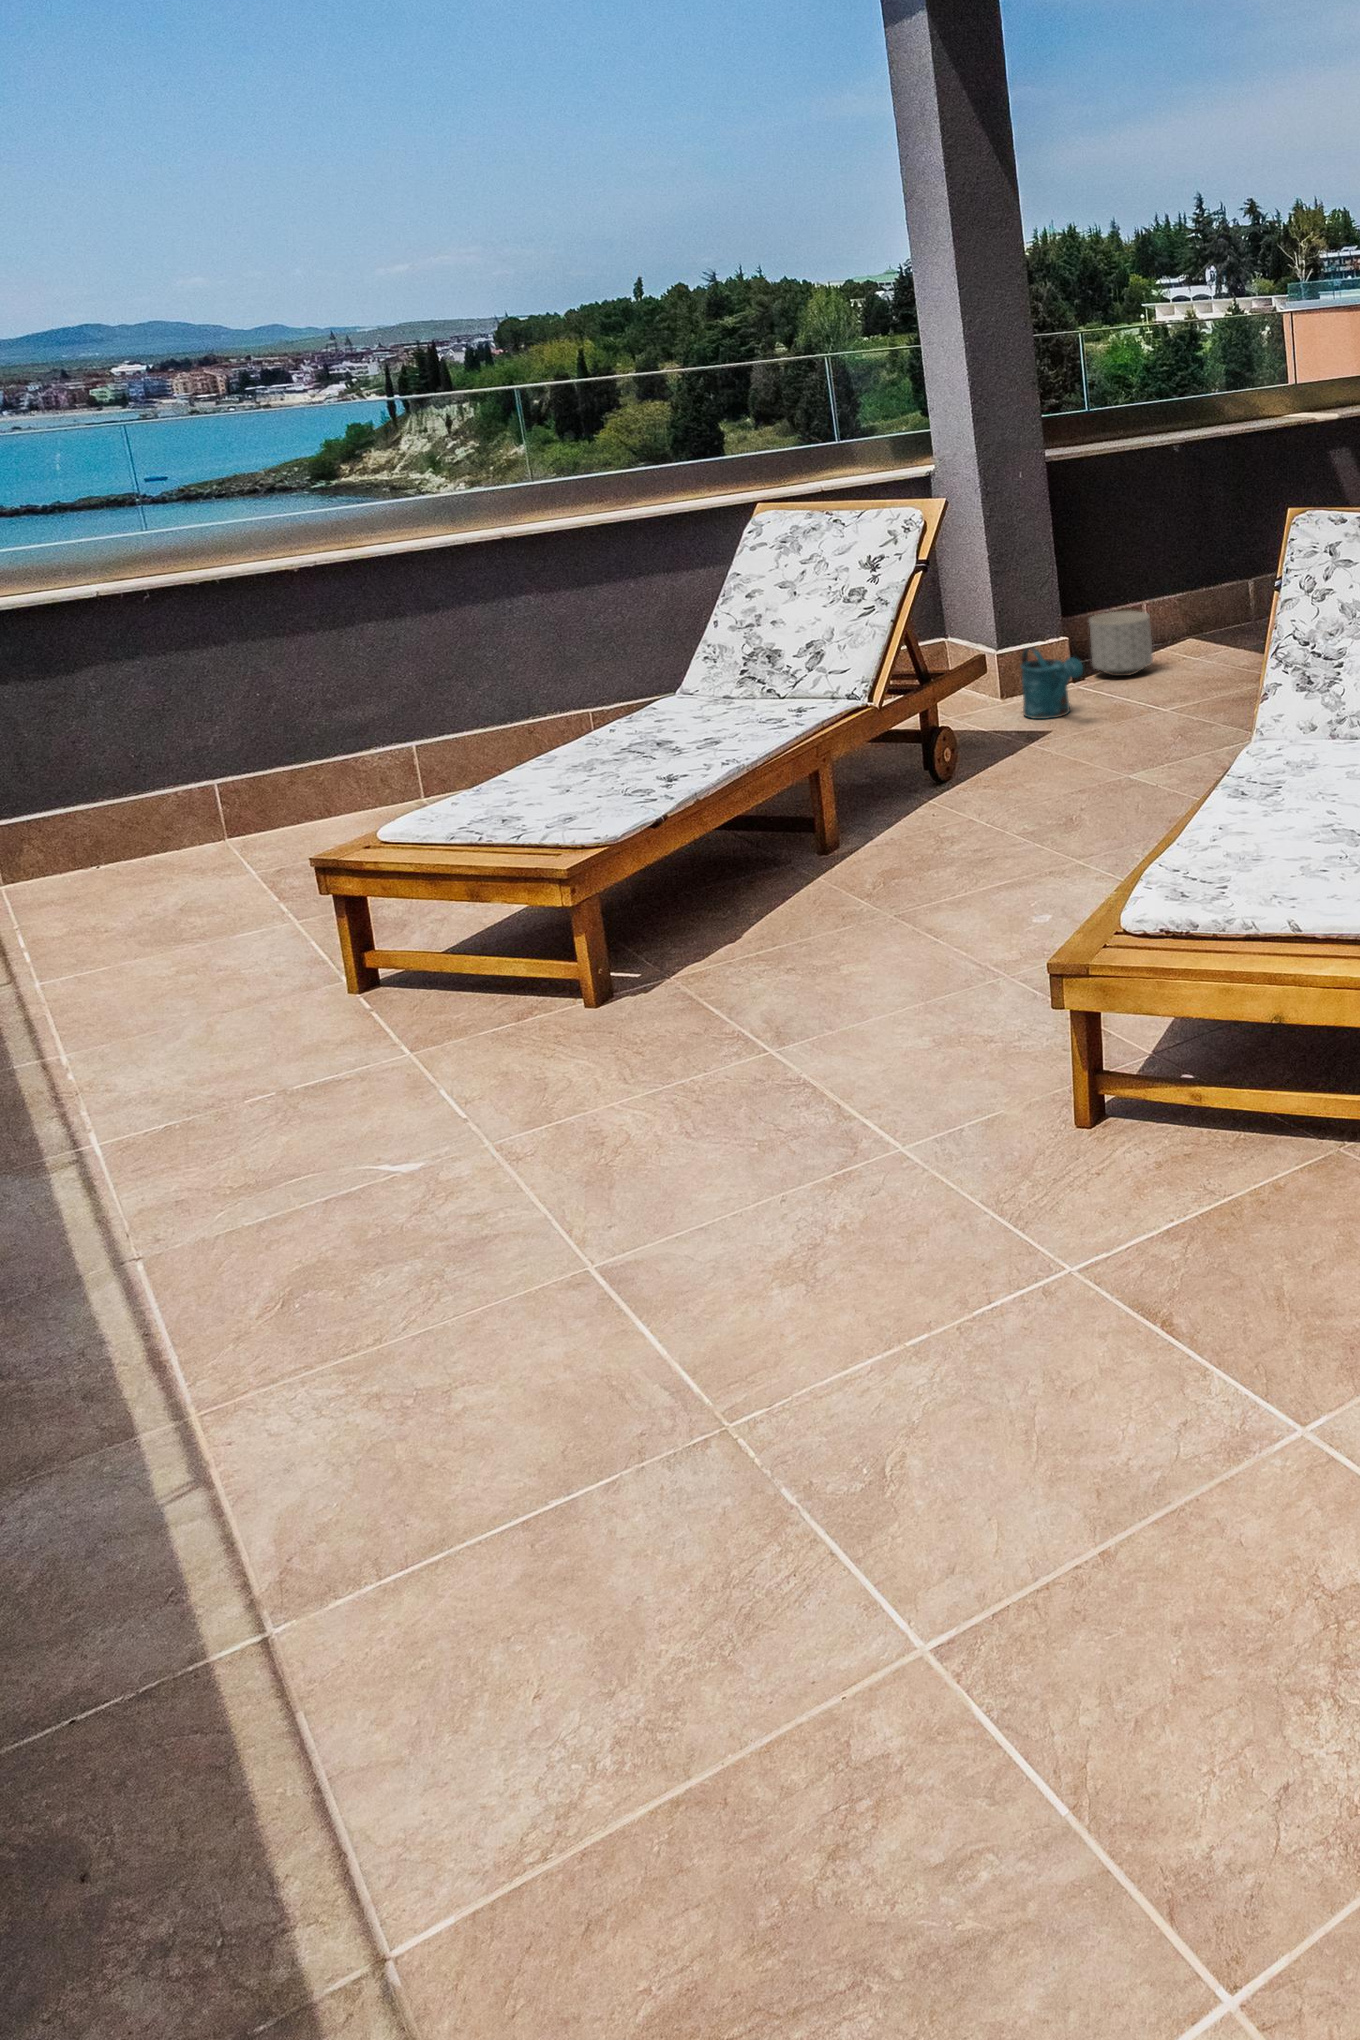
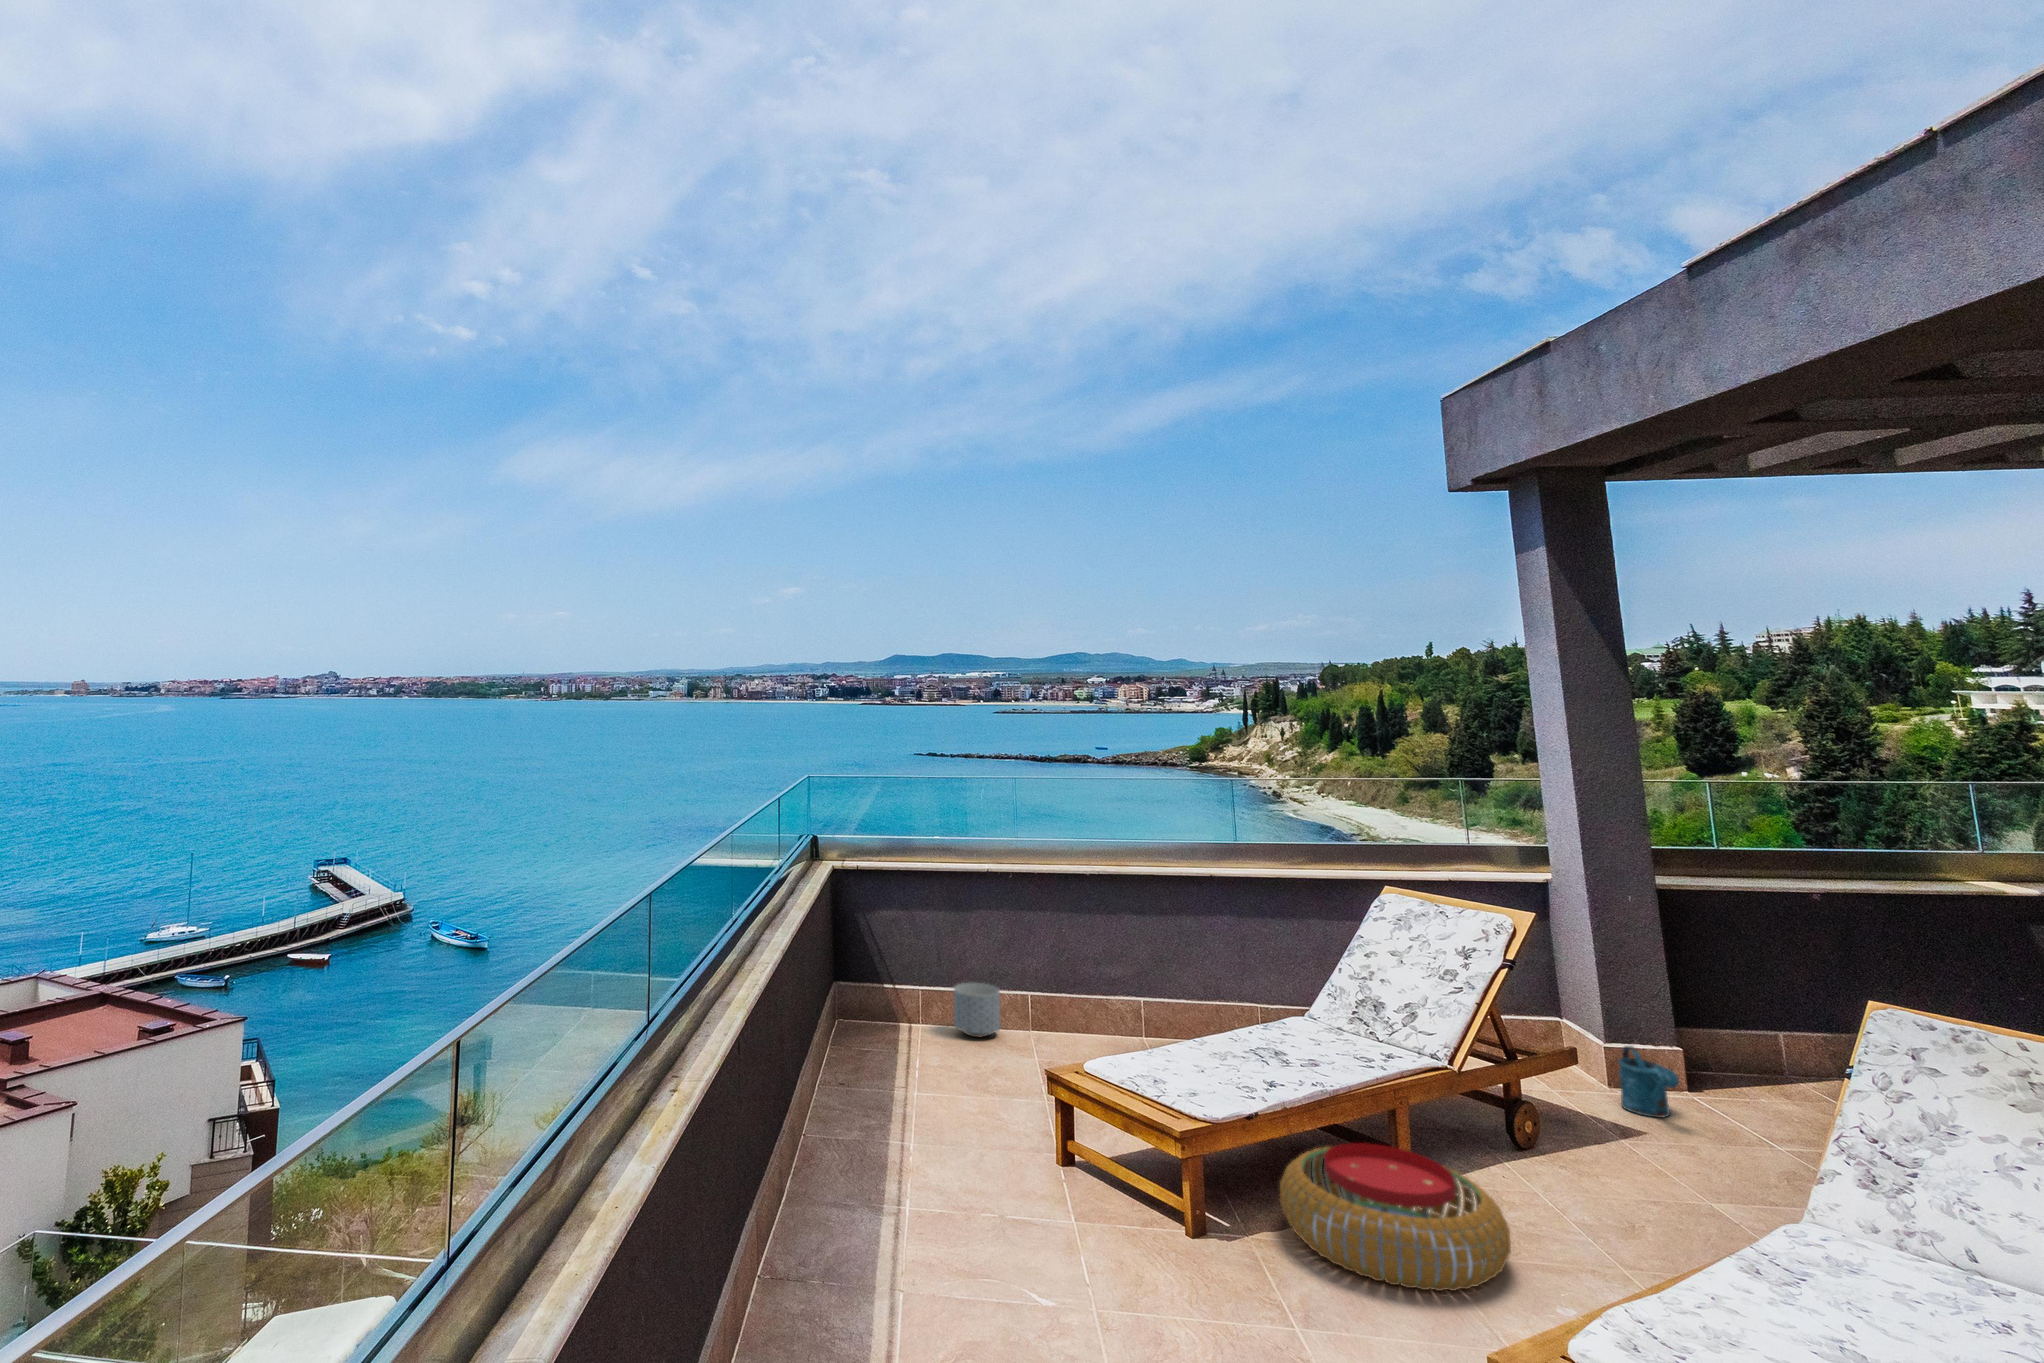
planter: present [1089,611,1153,676] -> present [954,983,1000,1037]
pouf: none [707,804,987,964] -> present [1280,1143,1511,1291]

